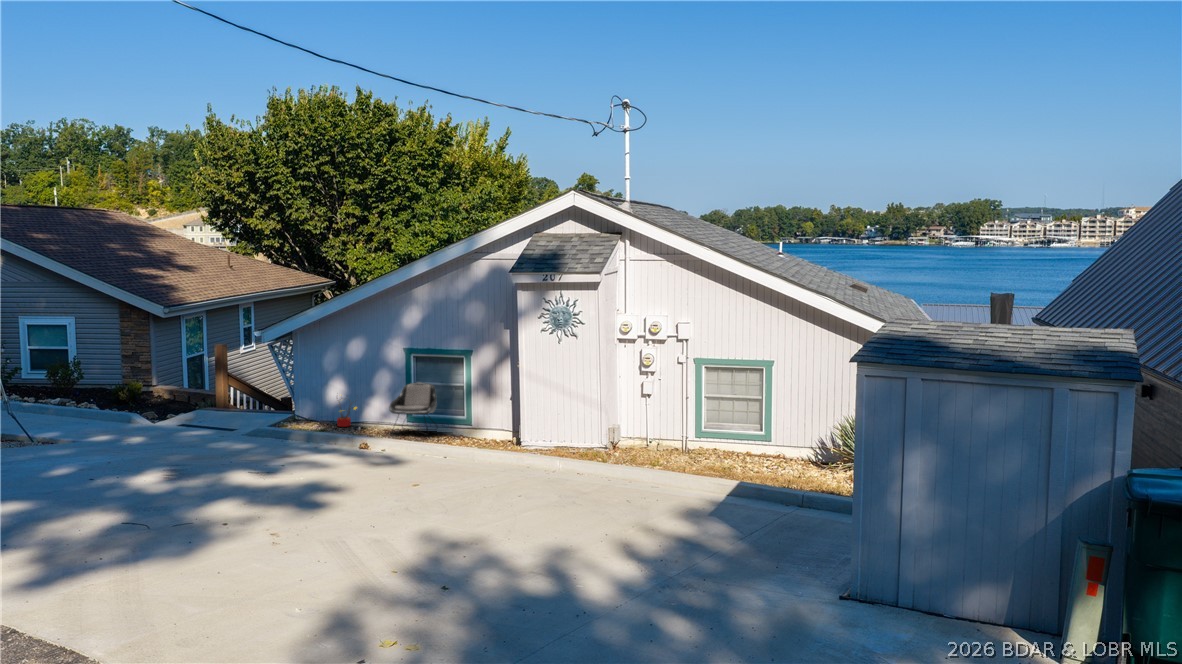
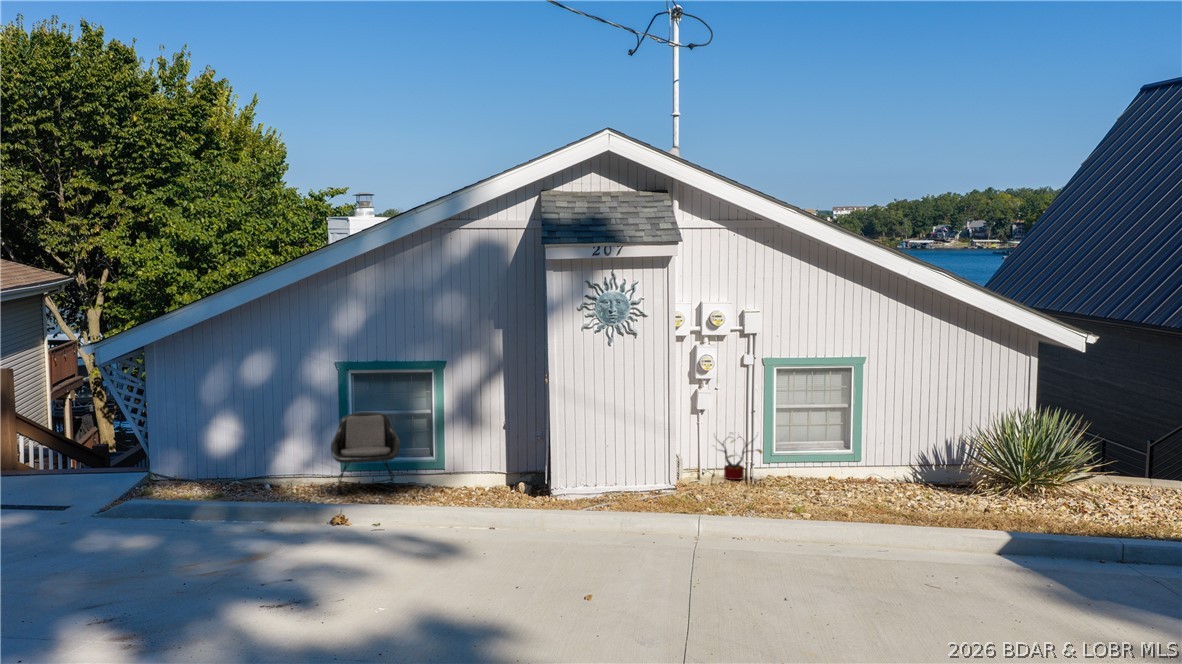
decorative plant: present [337,403,356,427] -> present [721,436,762,480]

